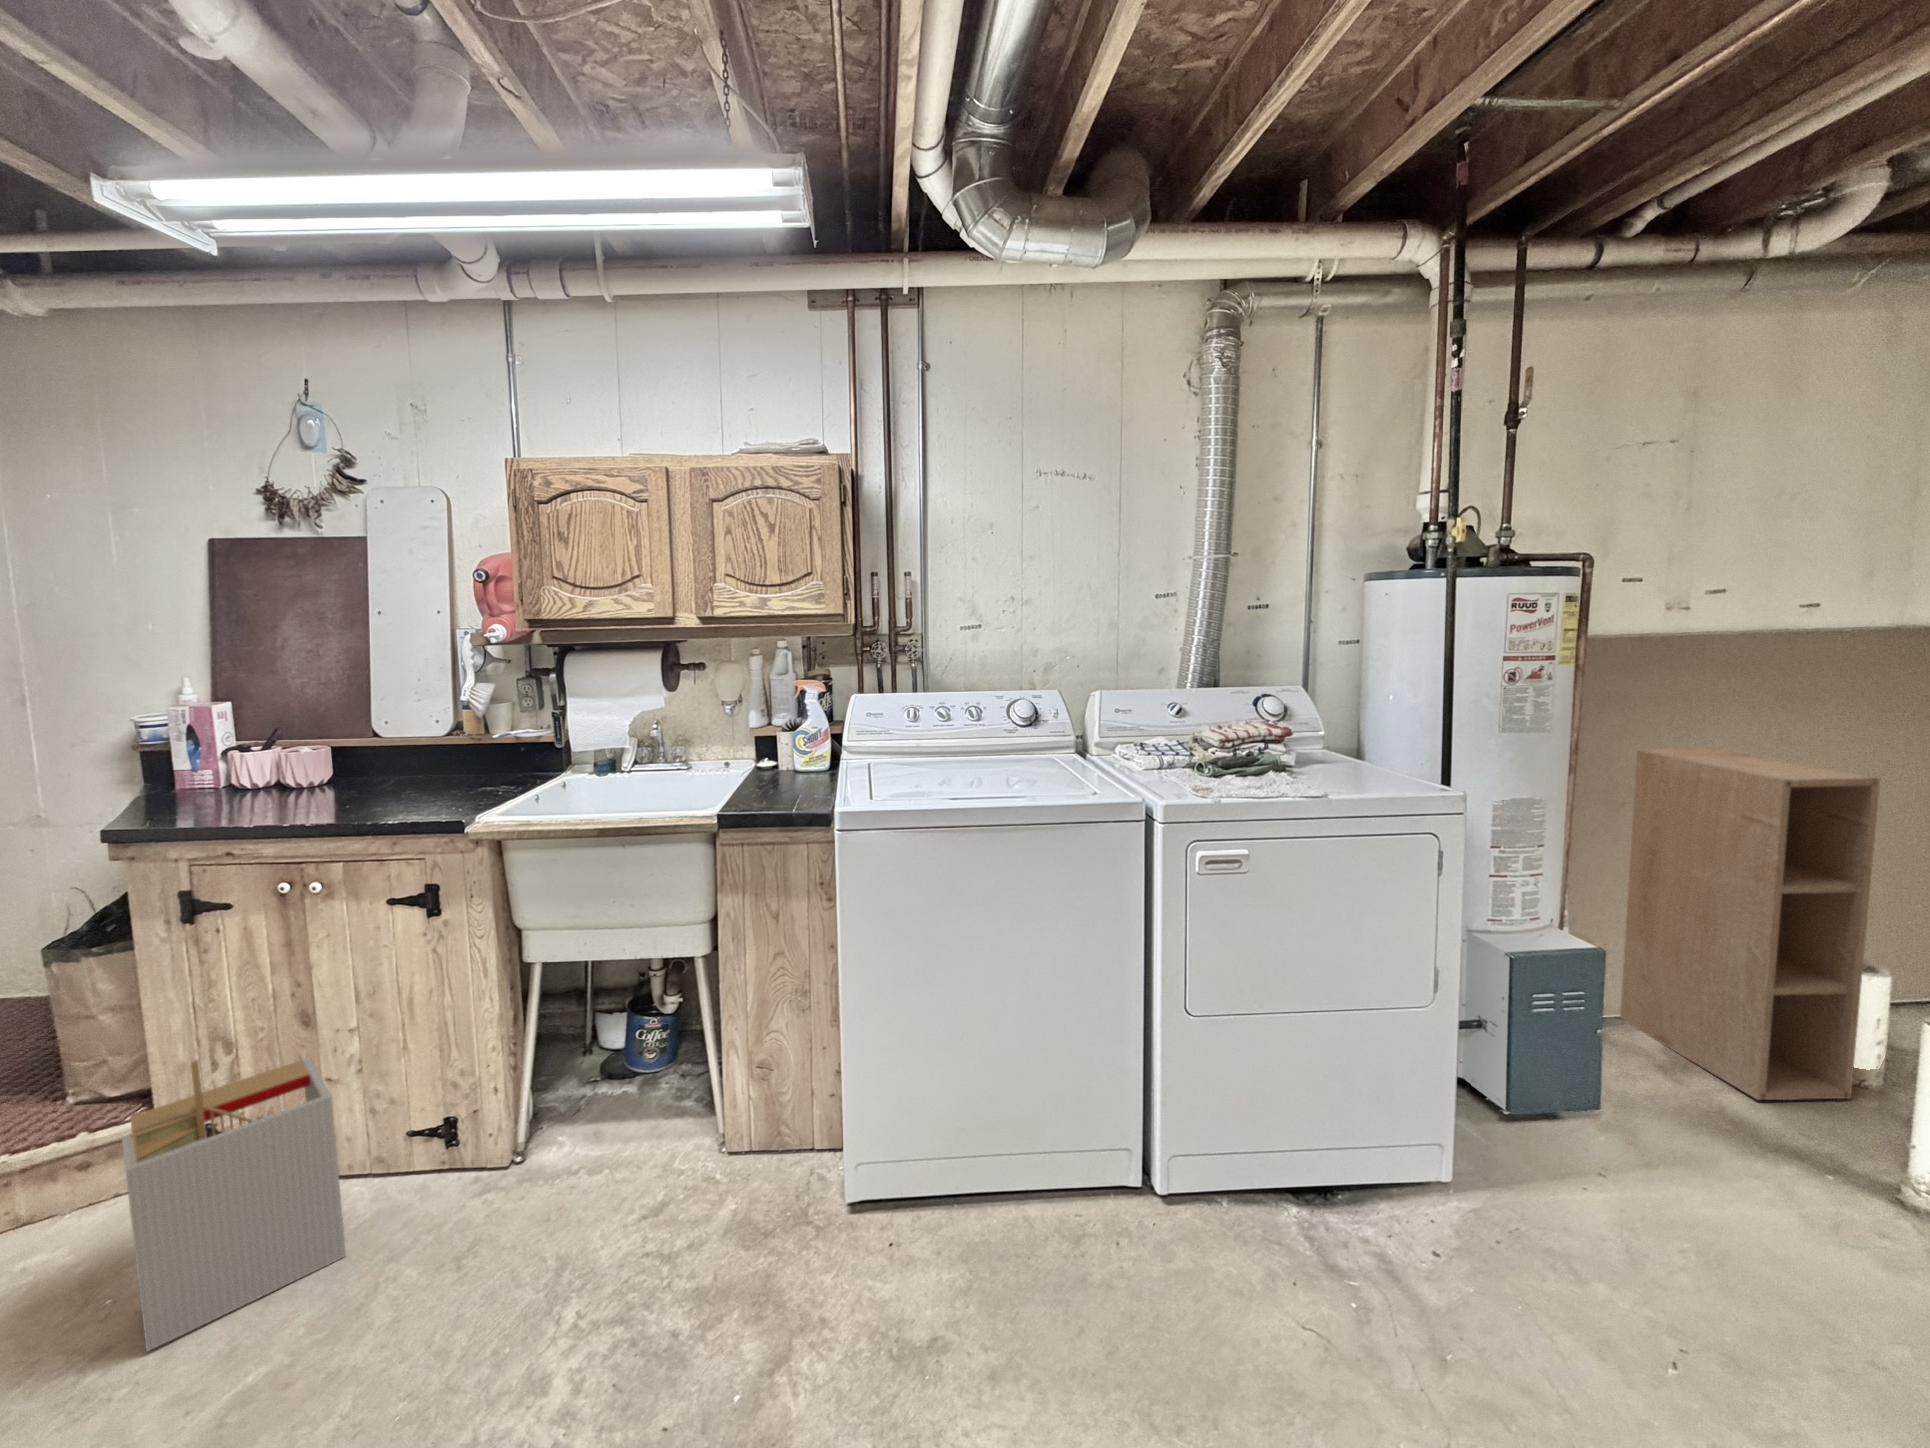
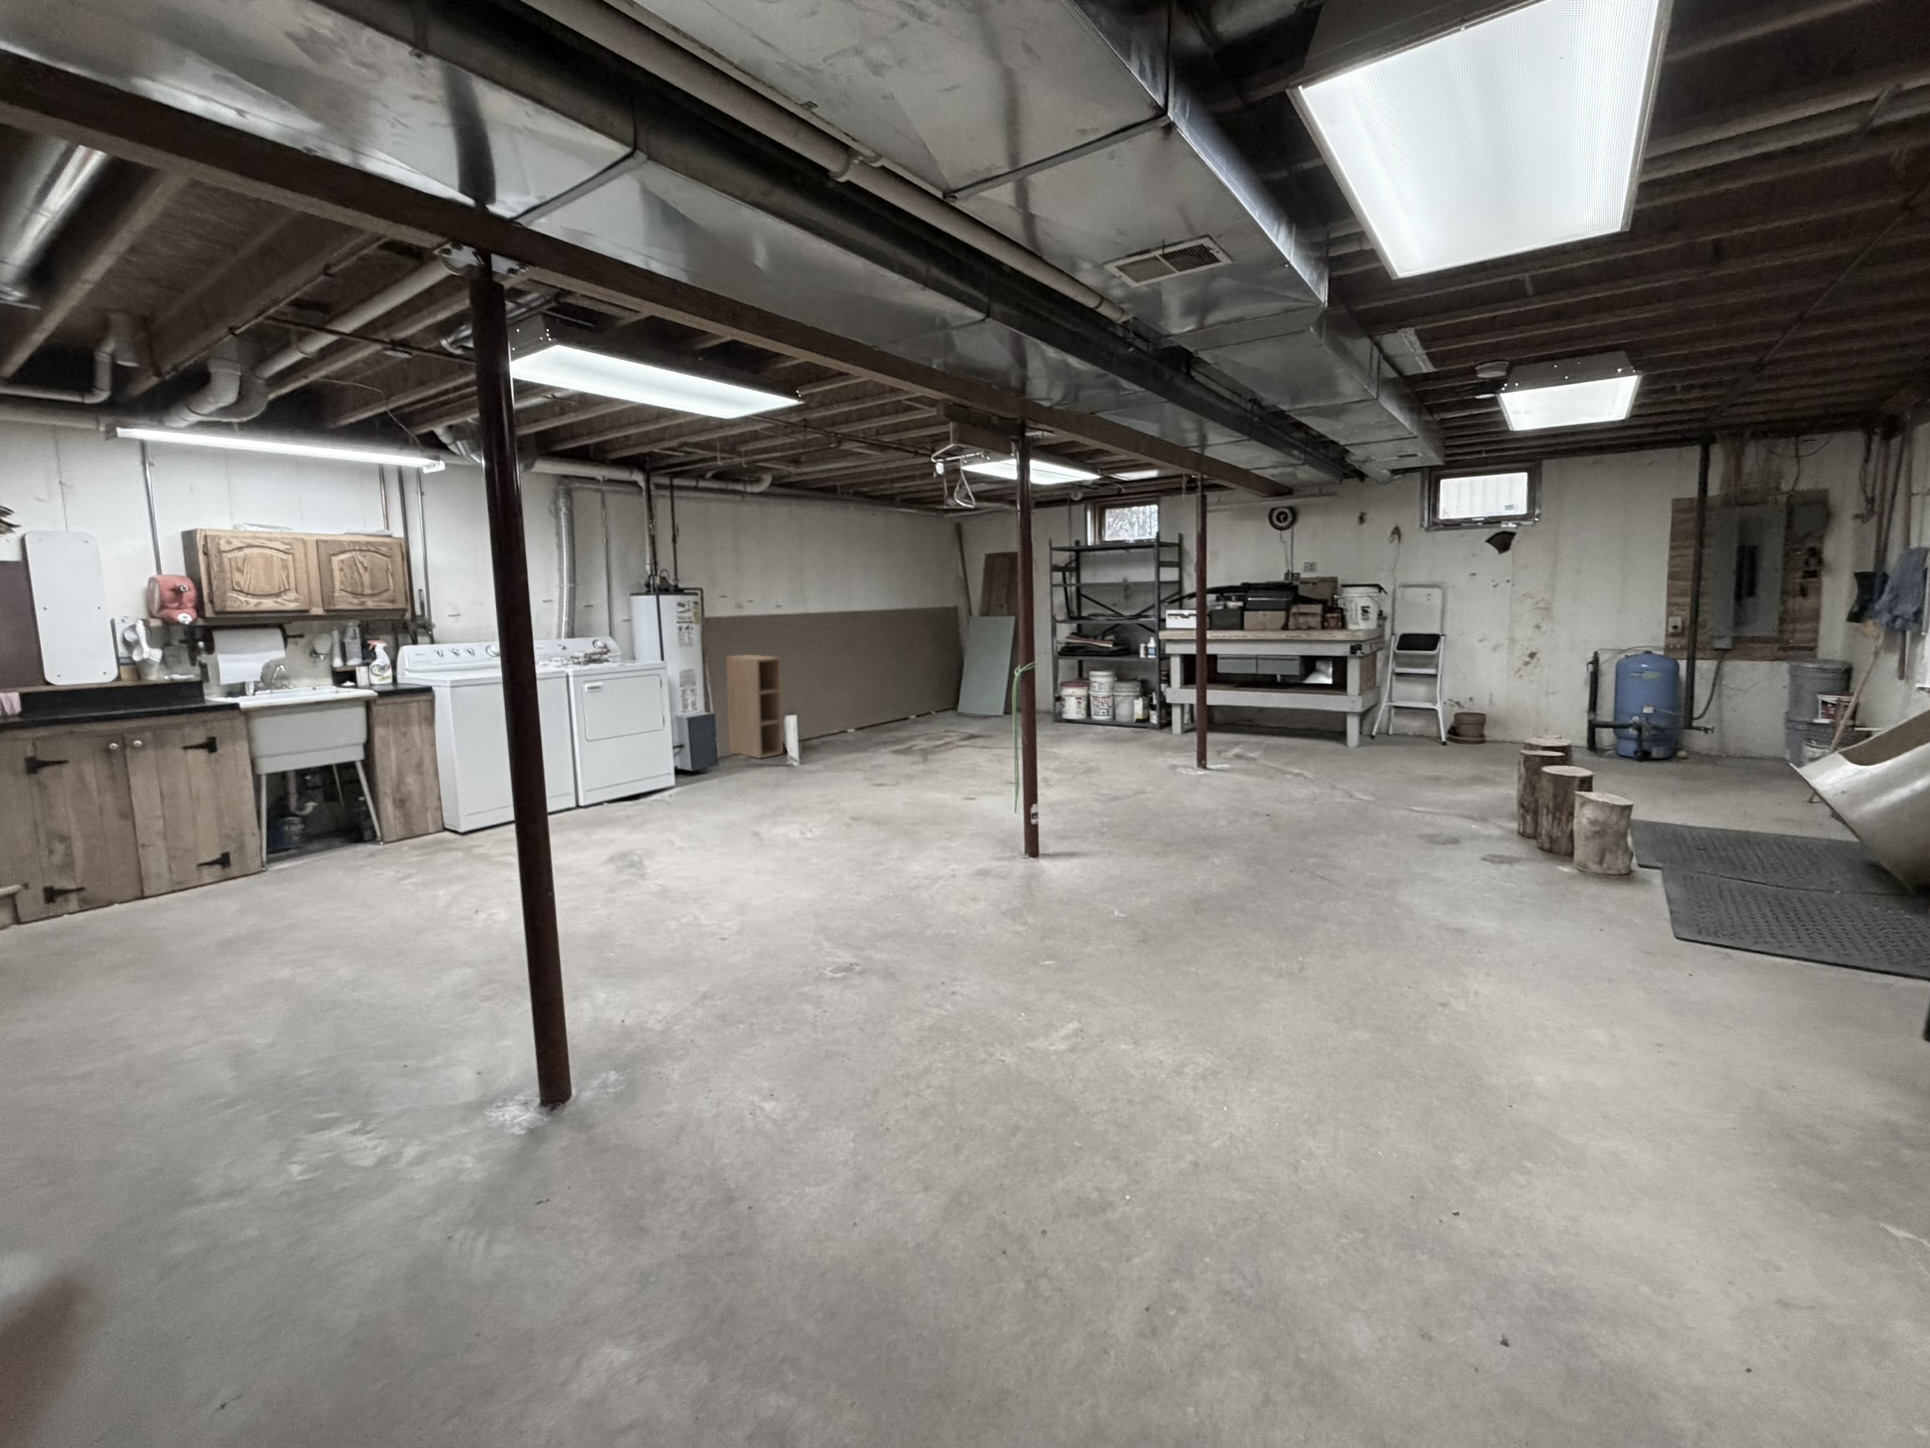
storage bin: present [122,1058,346,1351] -> none [90,812,215,924]

